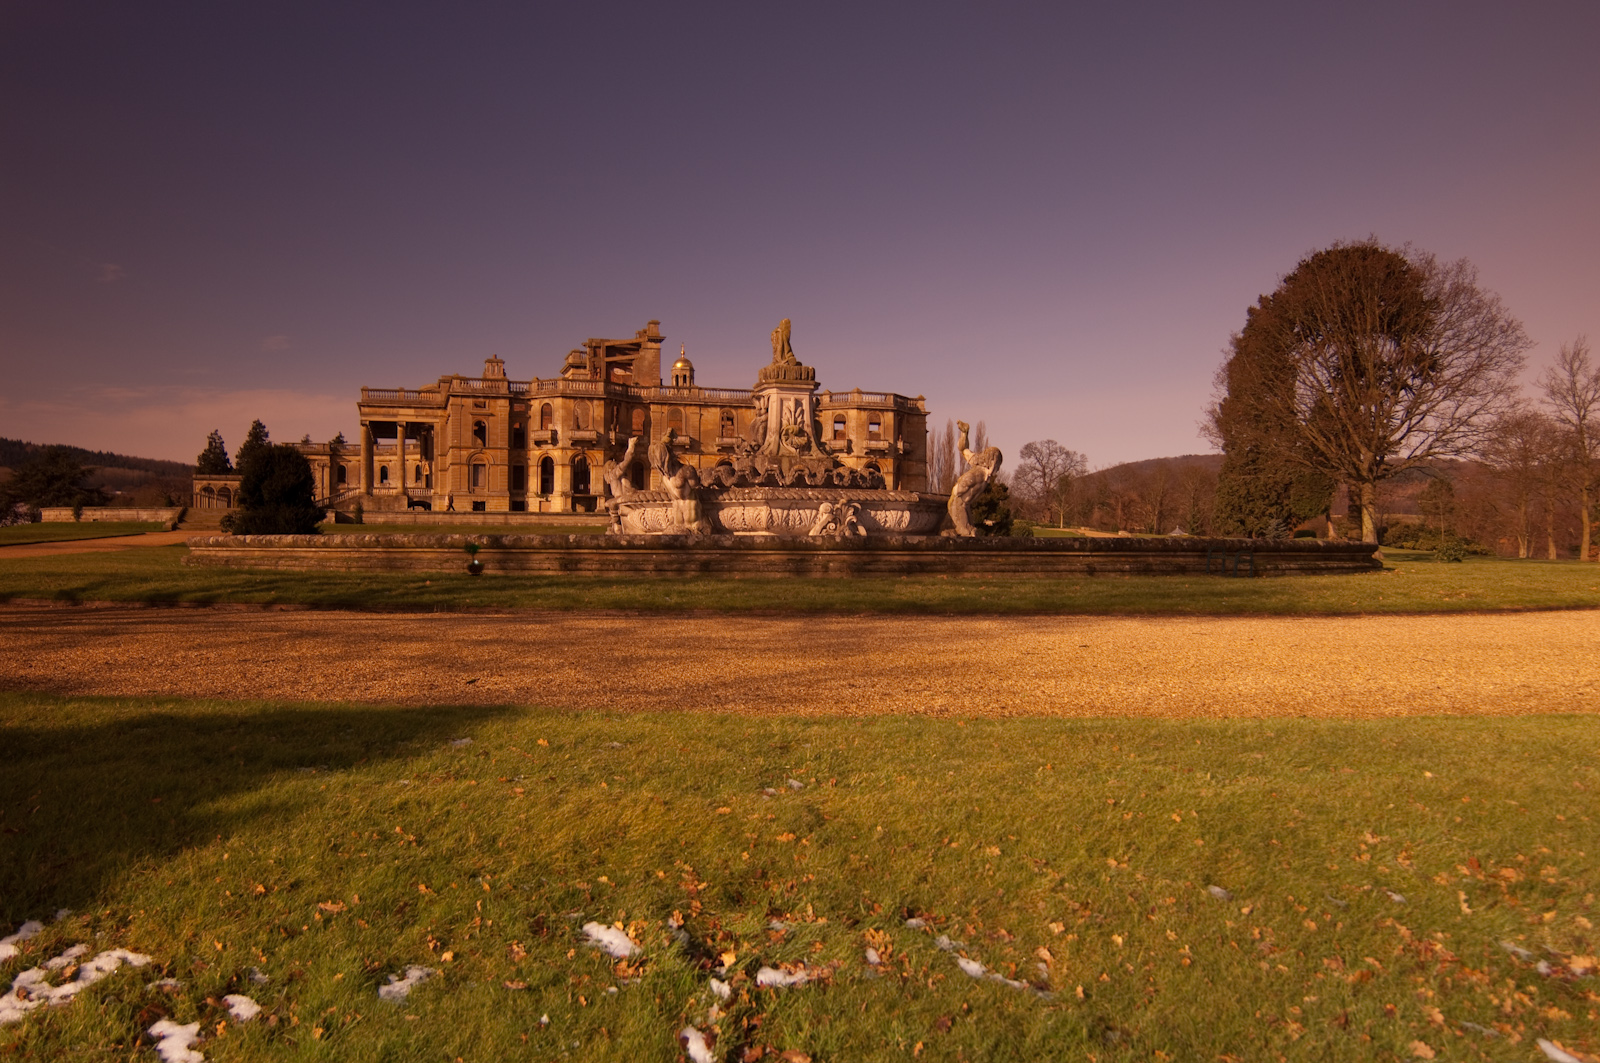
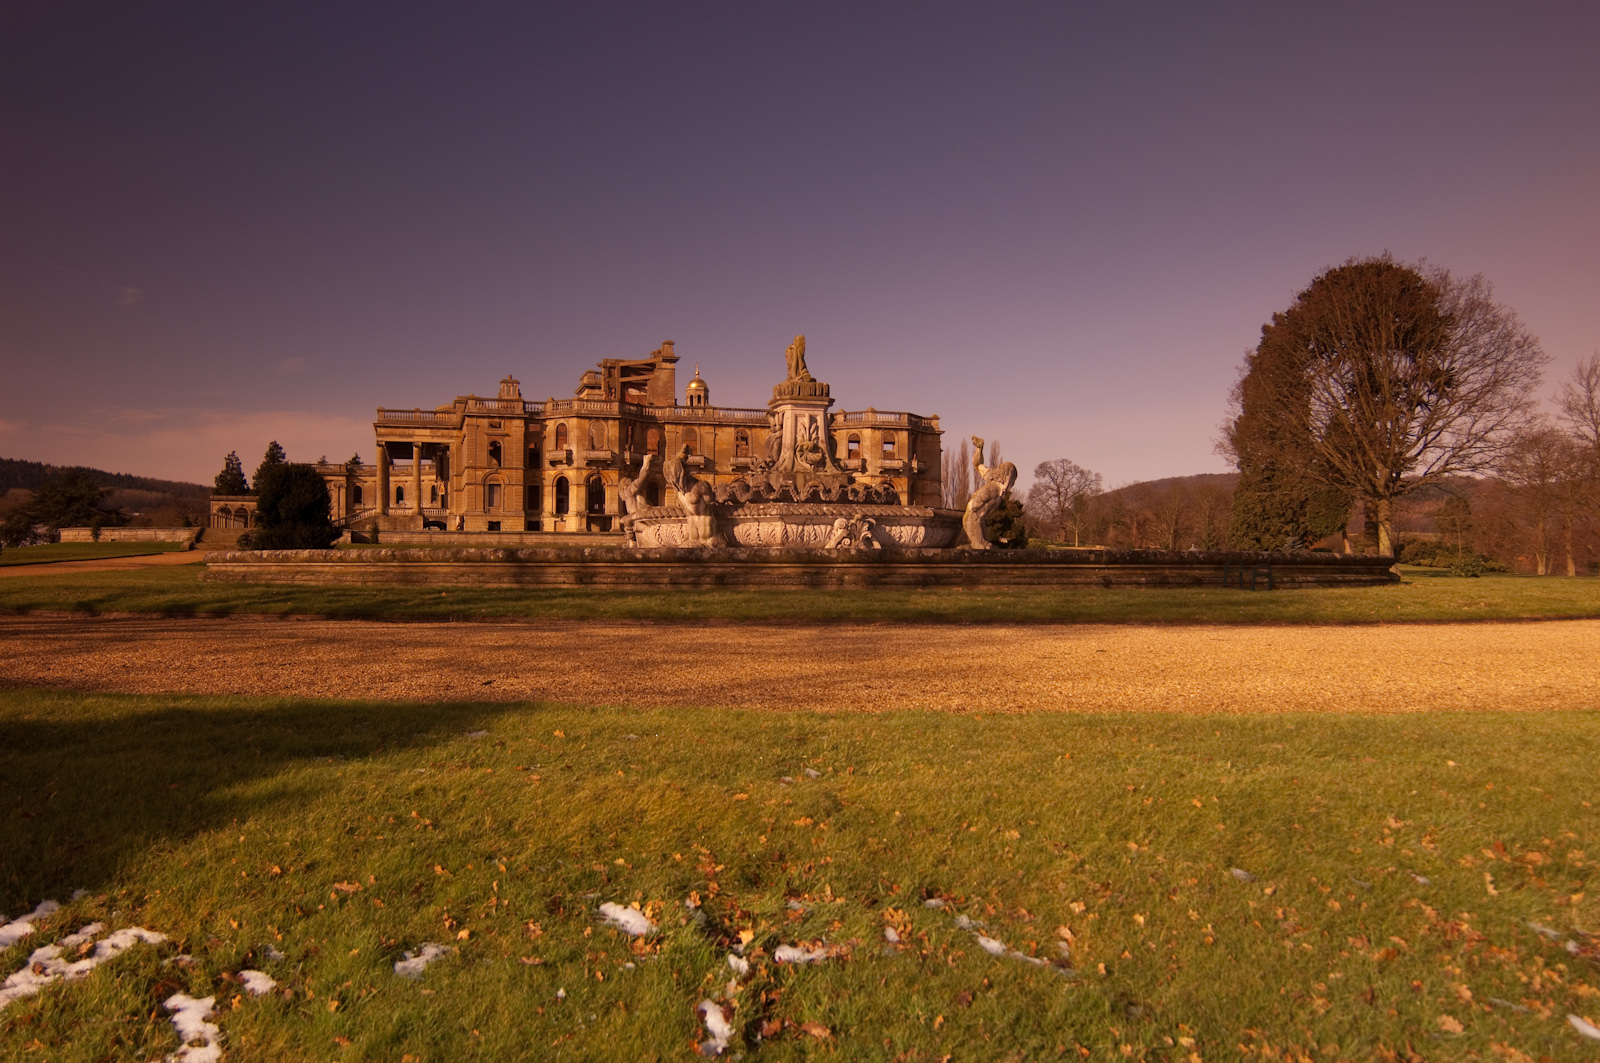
potted tree: present [463,542,484,575] -> none [469,554,493,591]

